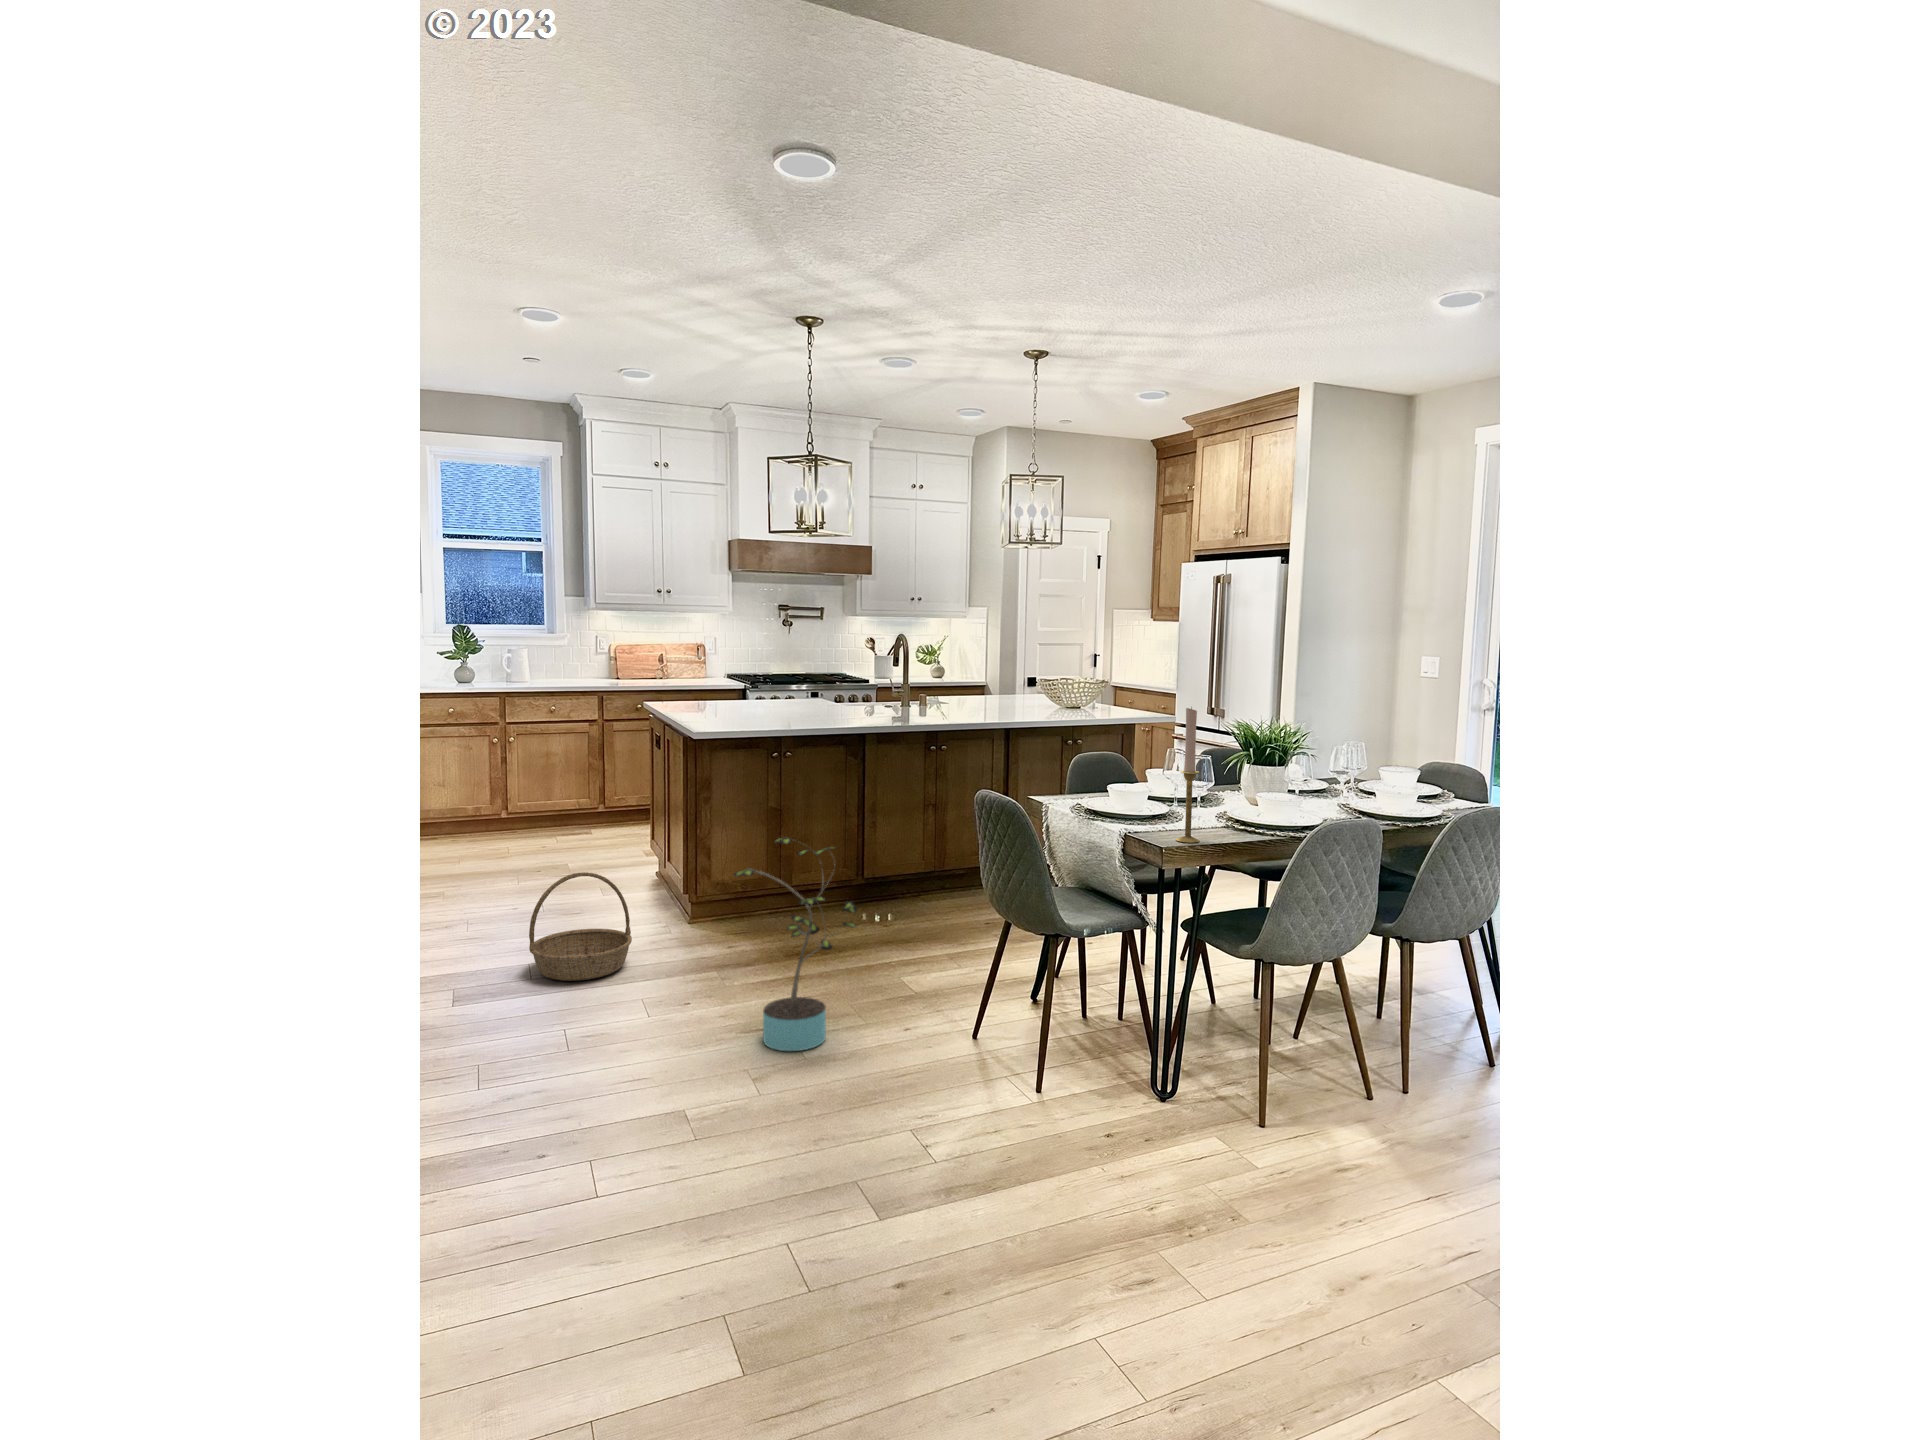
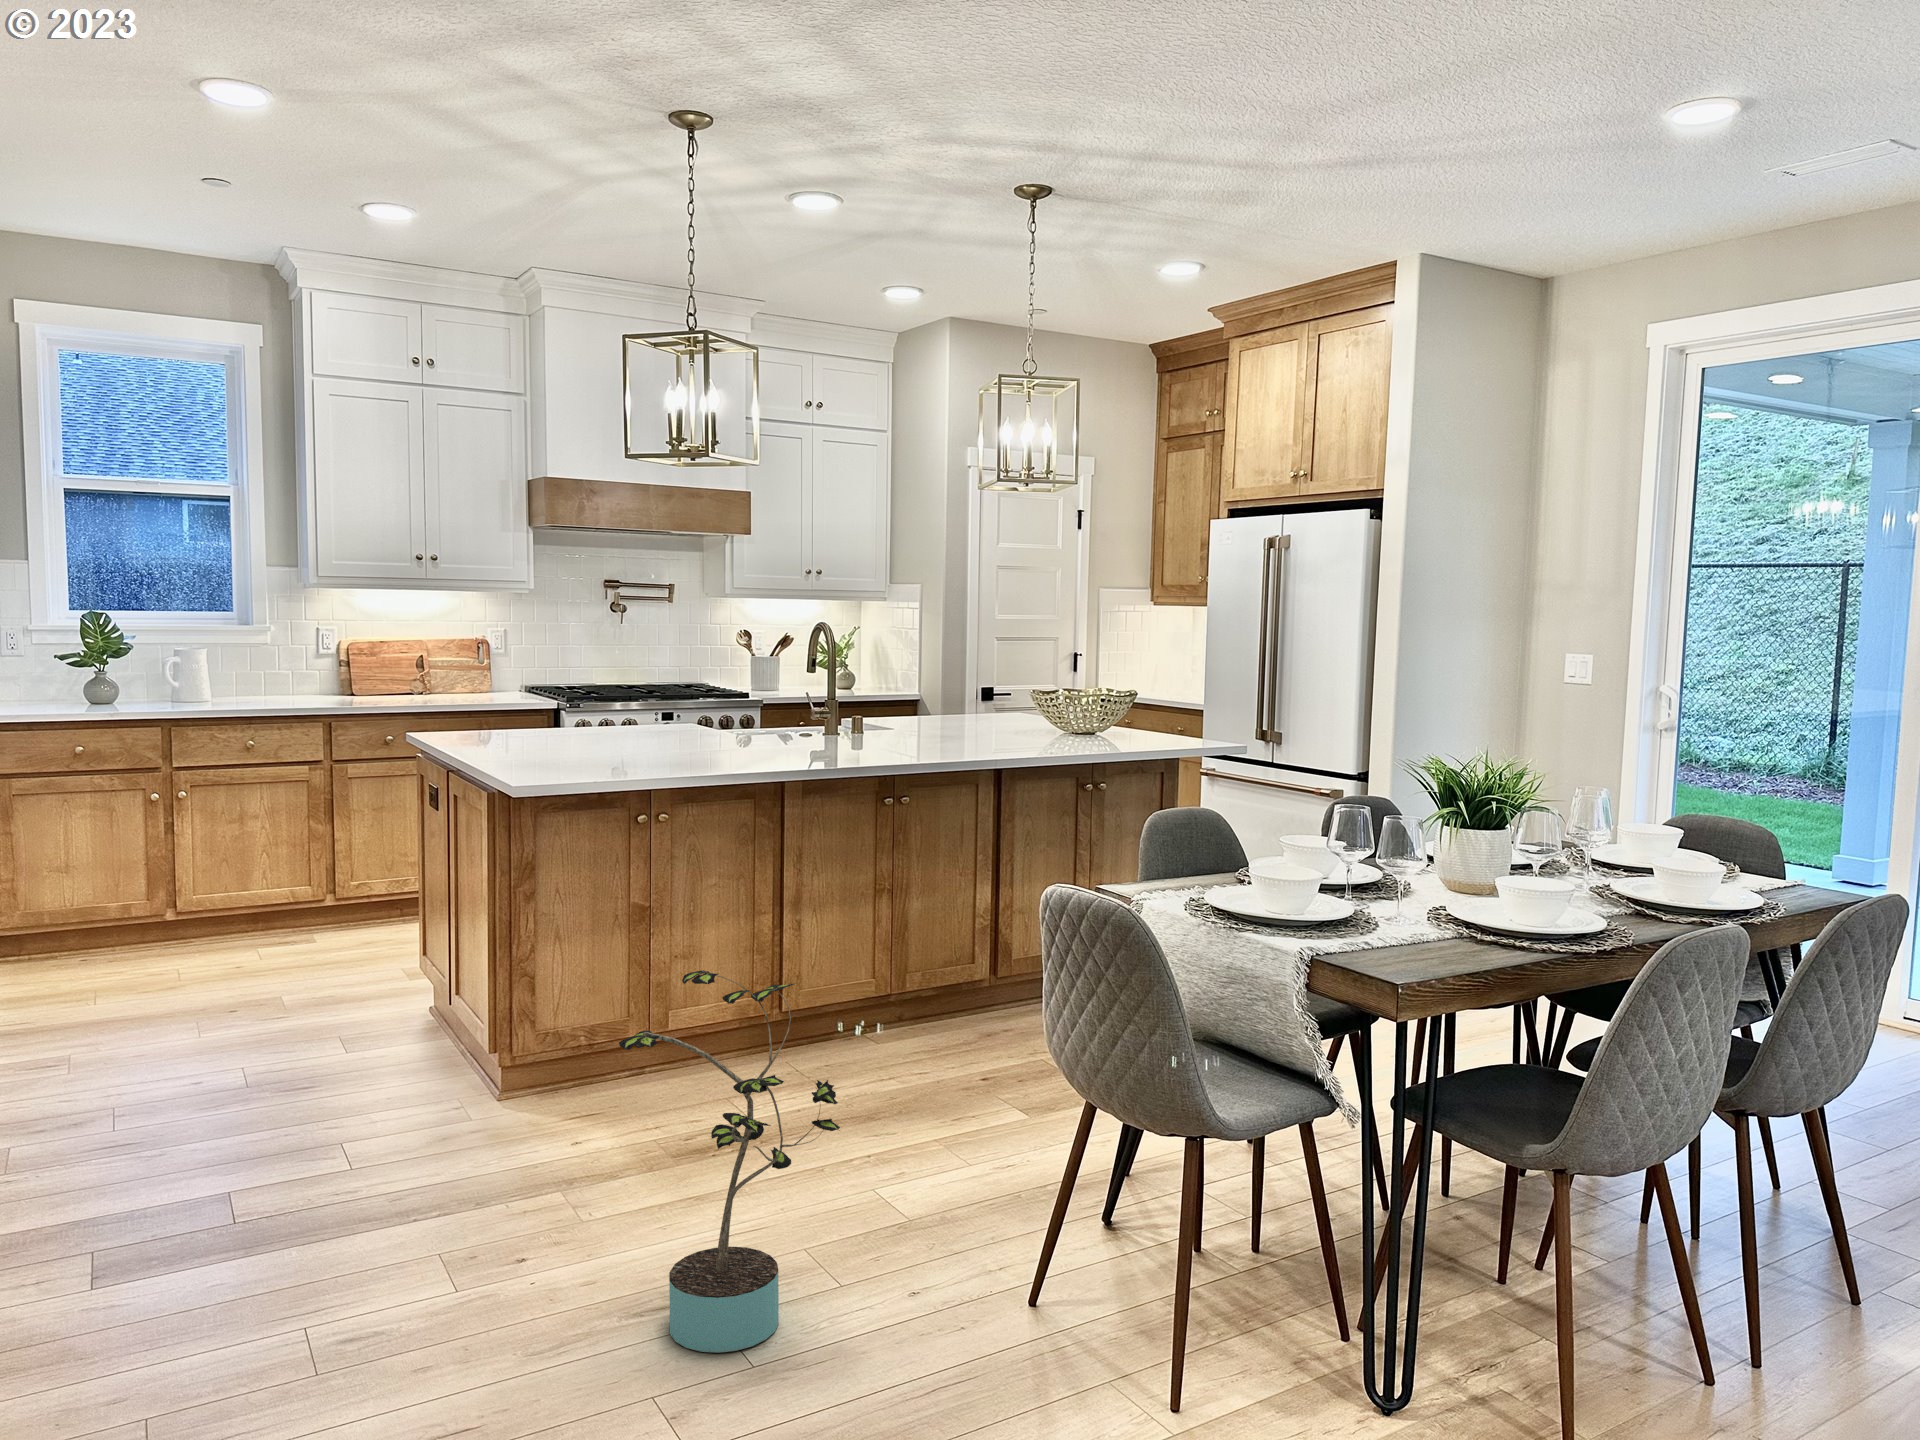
candlestick: present [1176,708,1200,842] -> none [1411,739,1453,973]
basket: present [529,872,632,981] -> none [229,1031,412,1224]

